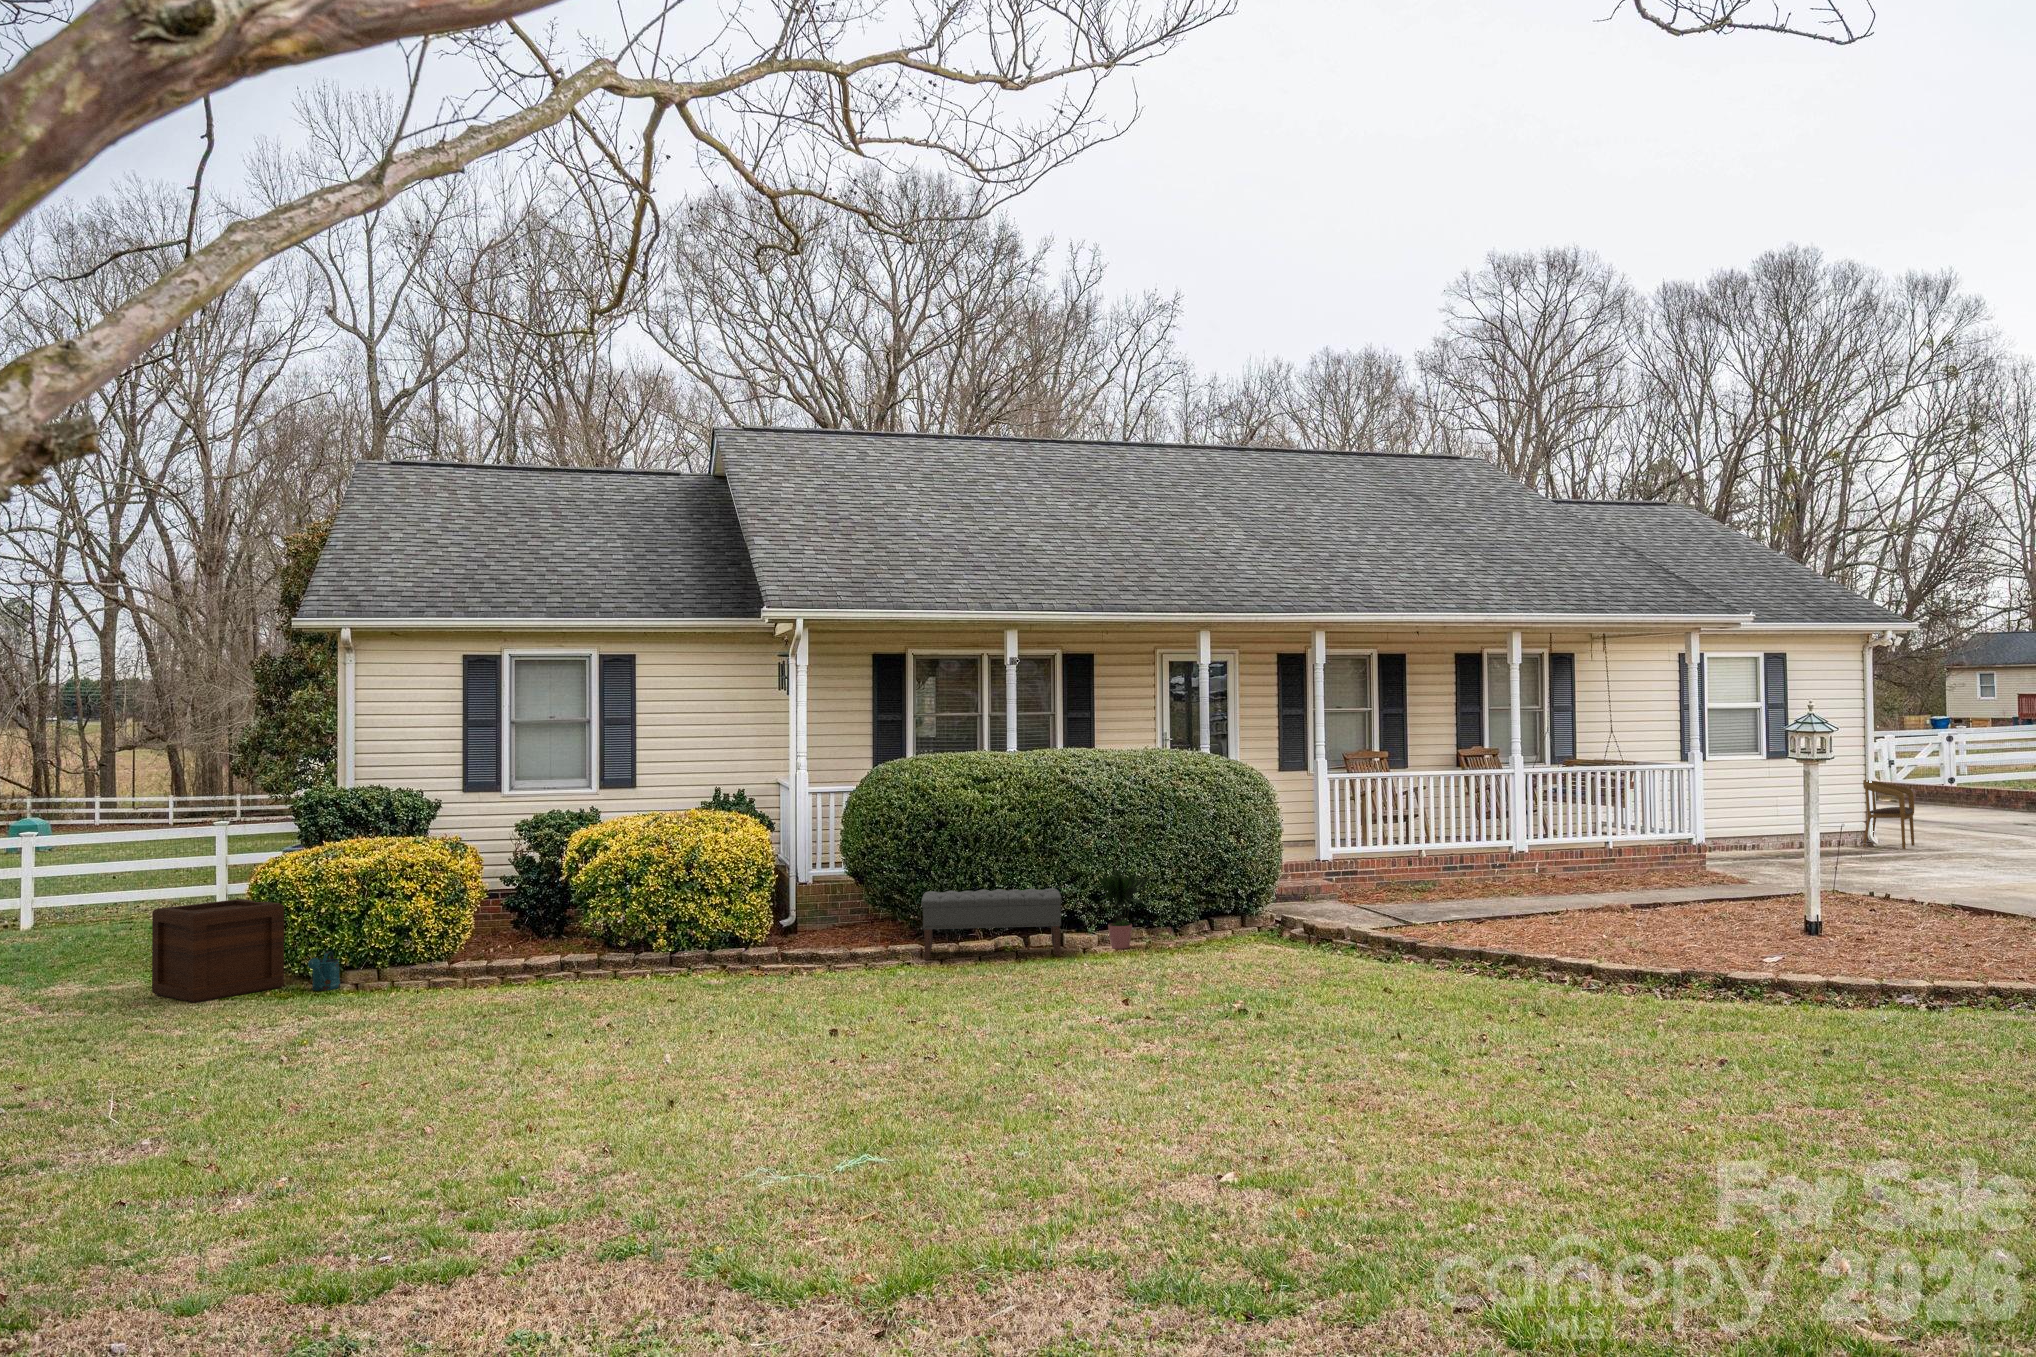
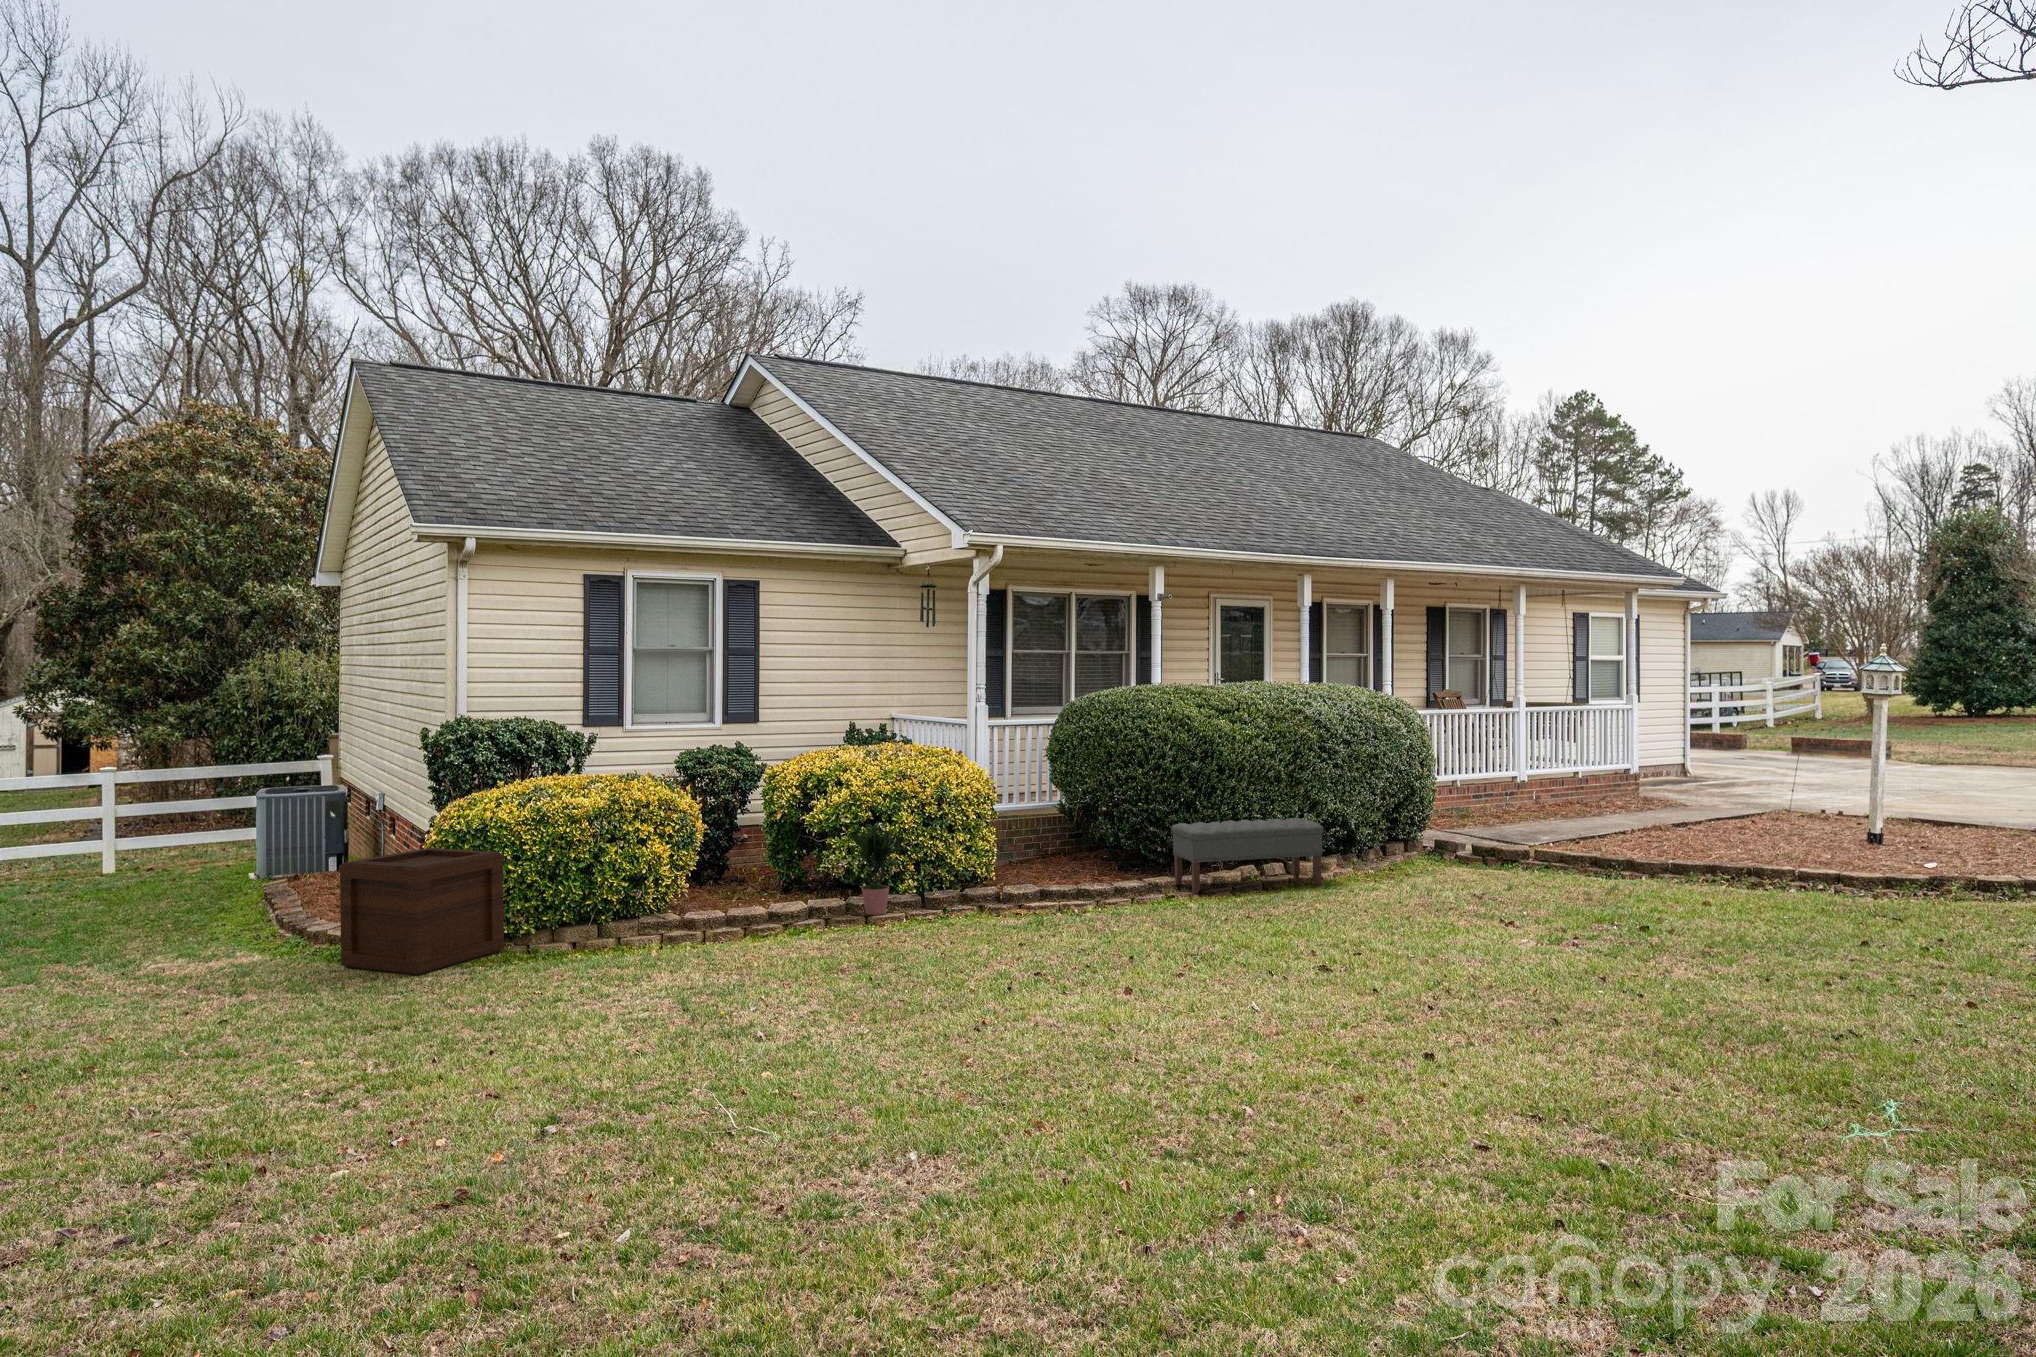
chair: present [1863,780,1914,849] -> none [1750,718,1789,774]
potted plant: present [1097,869,1150,949] -> present [849,825,906,915]
watering can: present [308,951,340,991] -> none [546,906,577,953]

